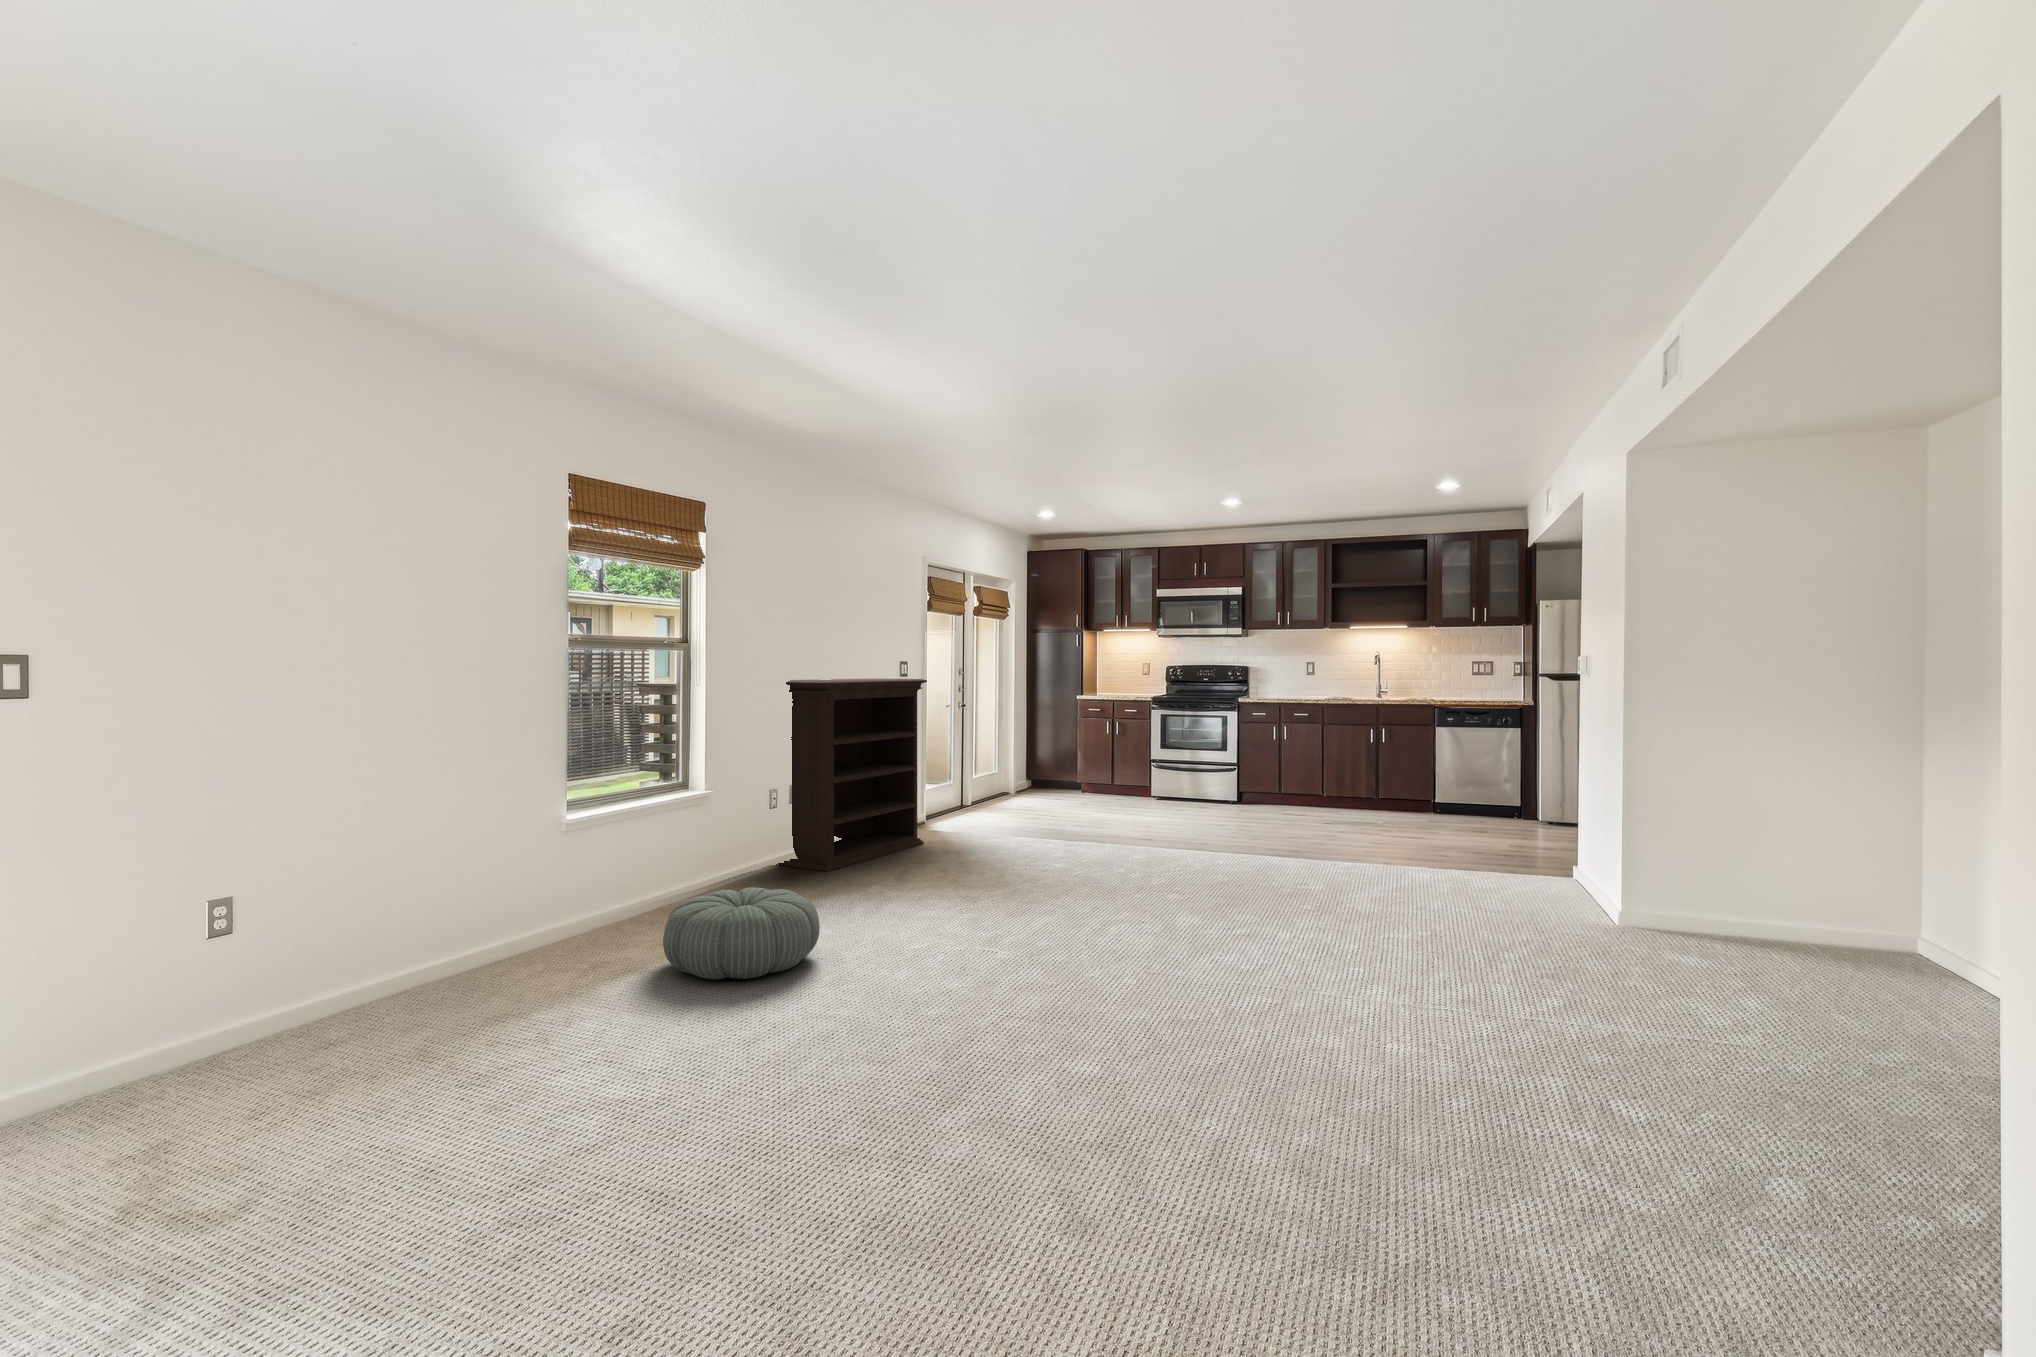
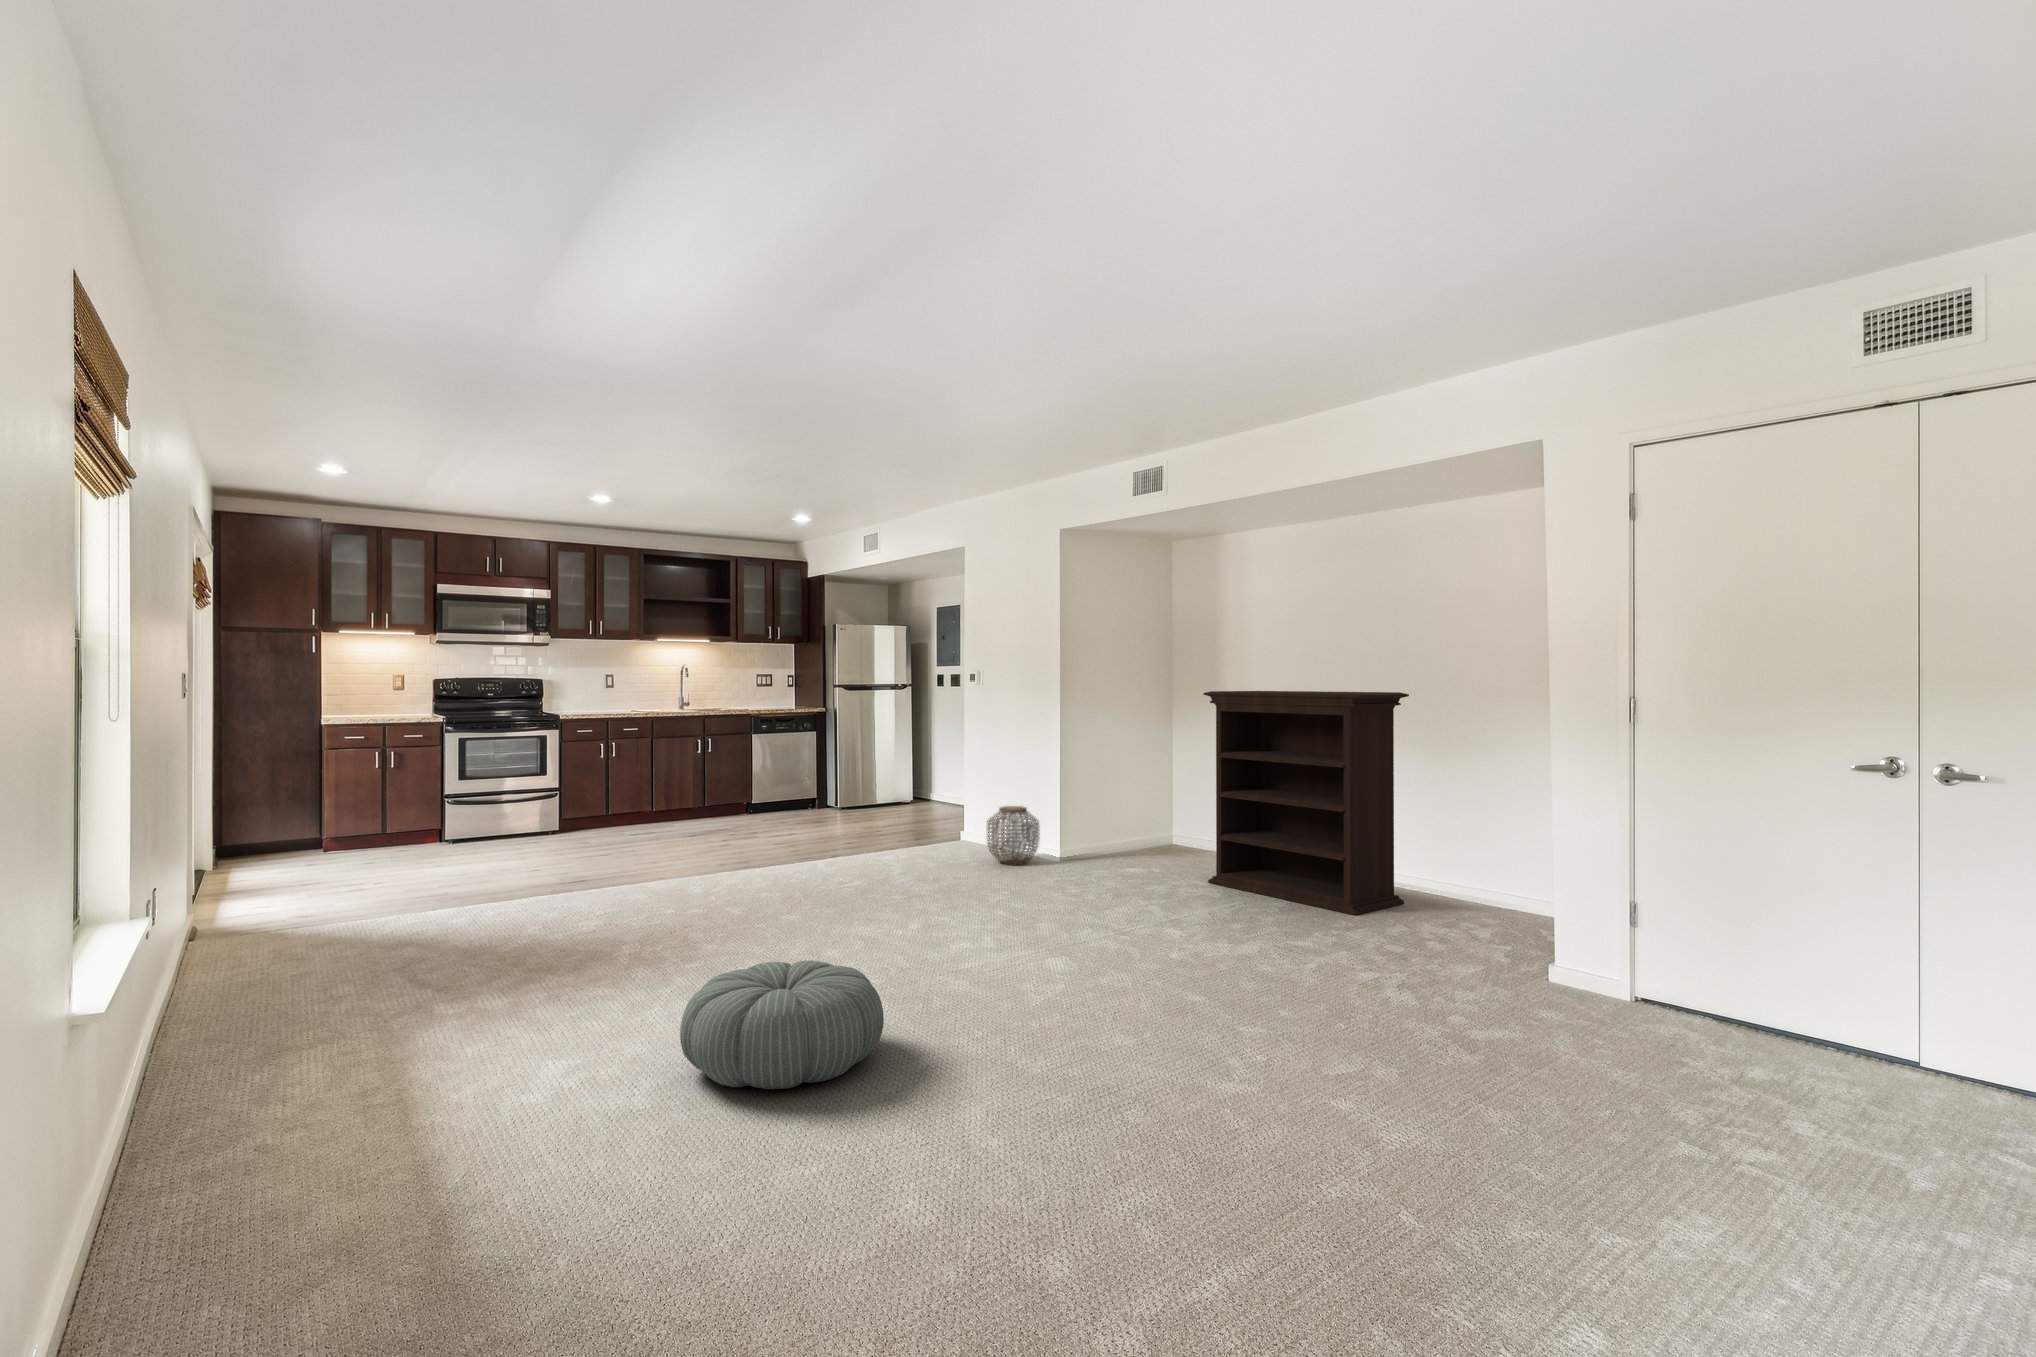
bookshelf: present [778,678,927,871] -> present [1203,691,1409,915]
woven basket: none [1433,838,1511,919] -> present [987,806,1040,865]

